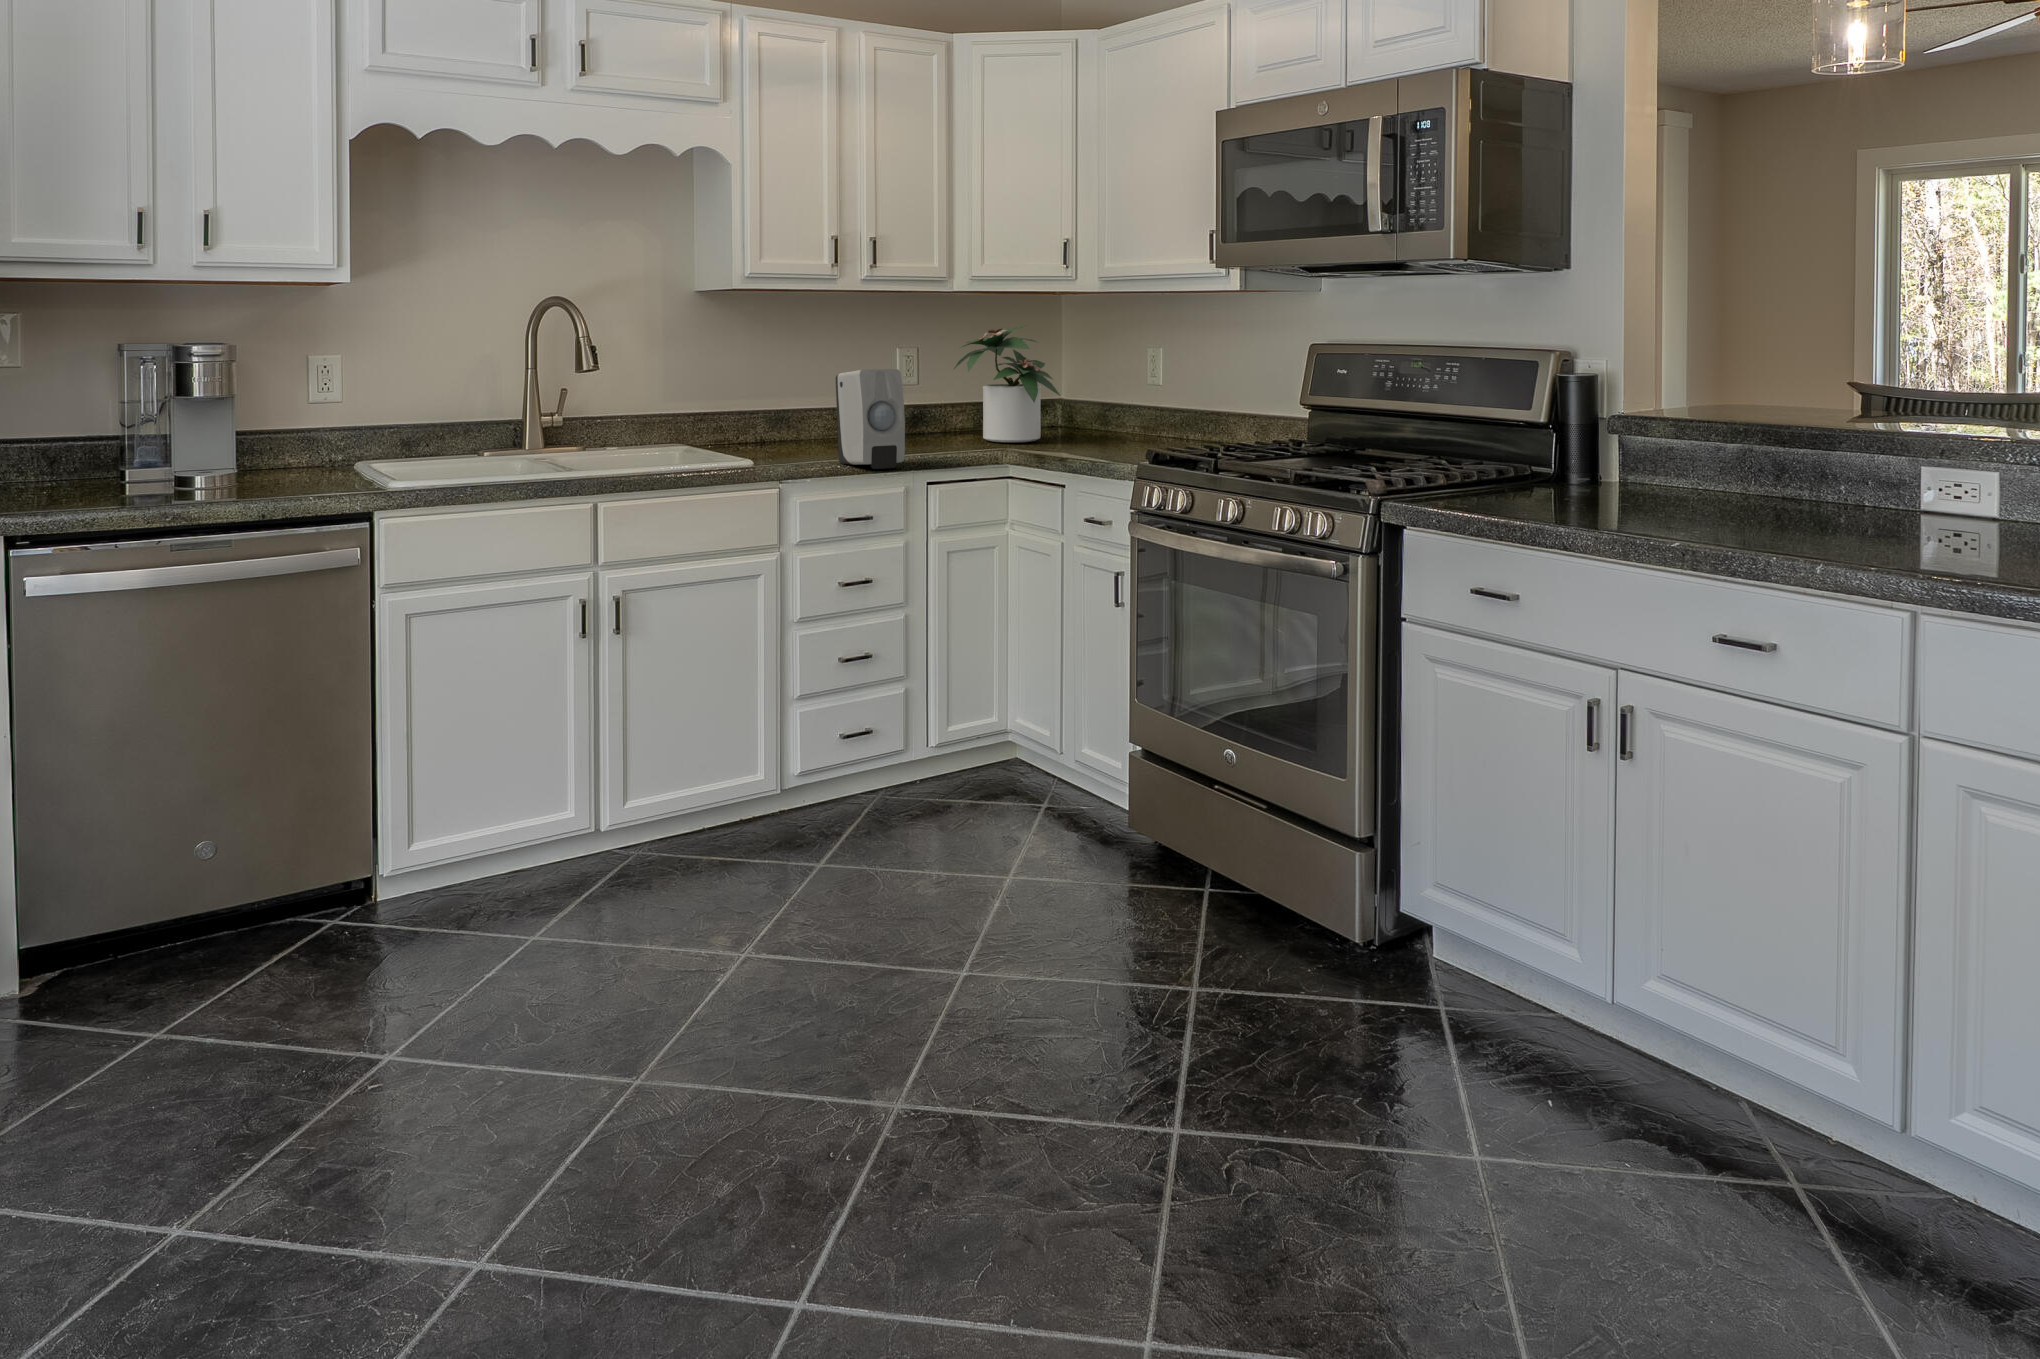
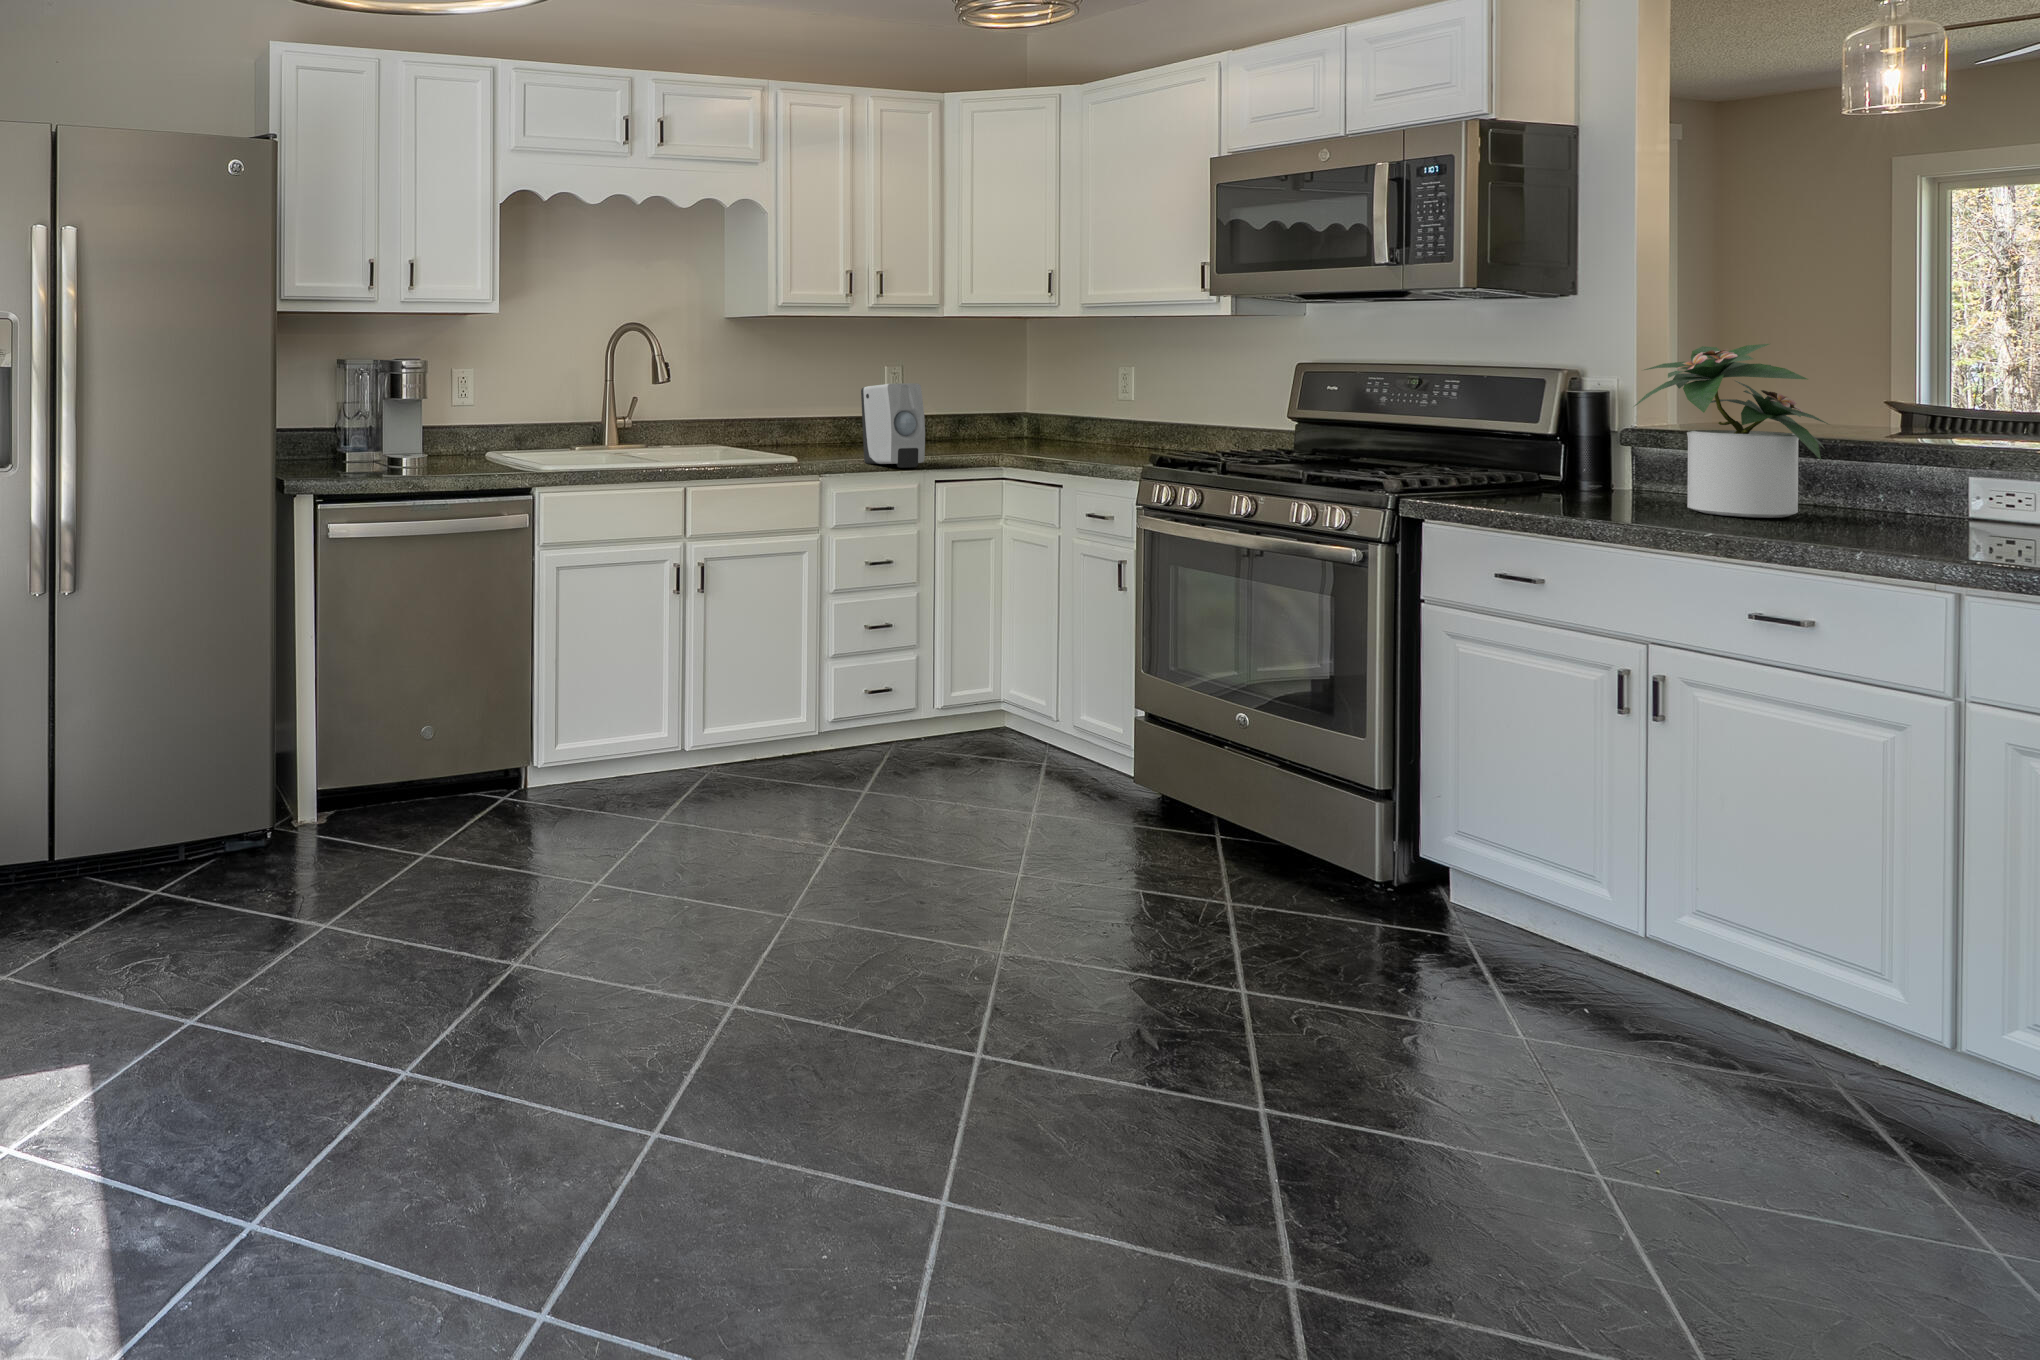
potted plant: present [954,325,1060,442] -> present [1635,344,1828,518]

